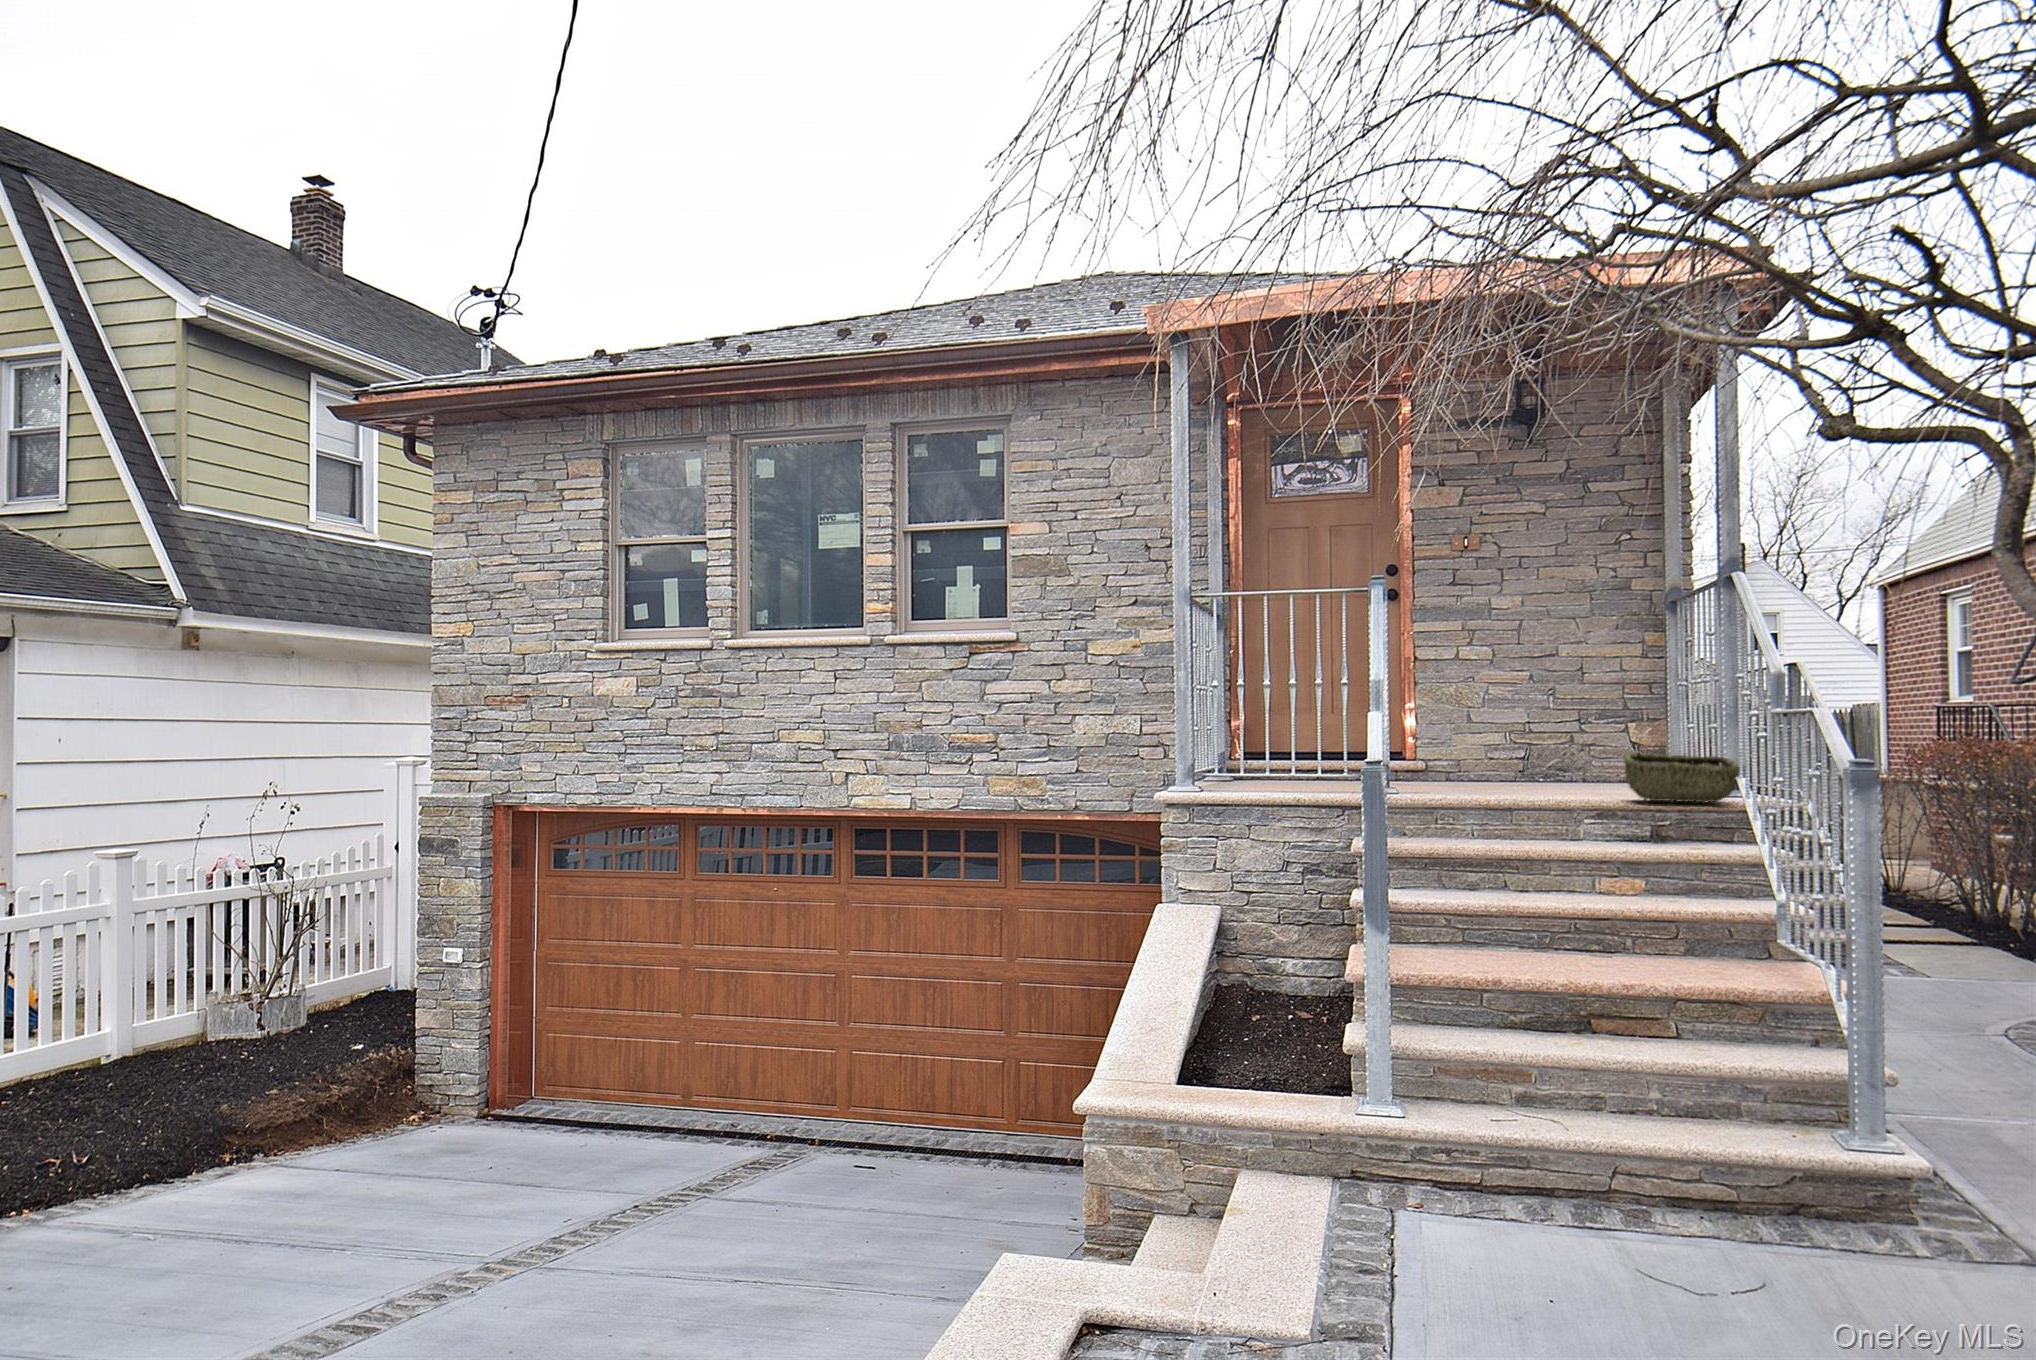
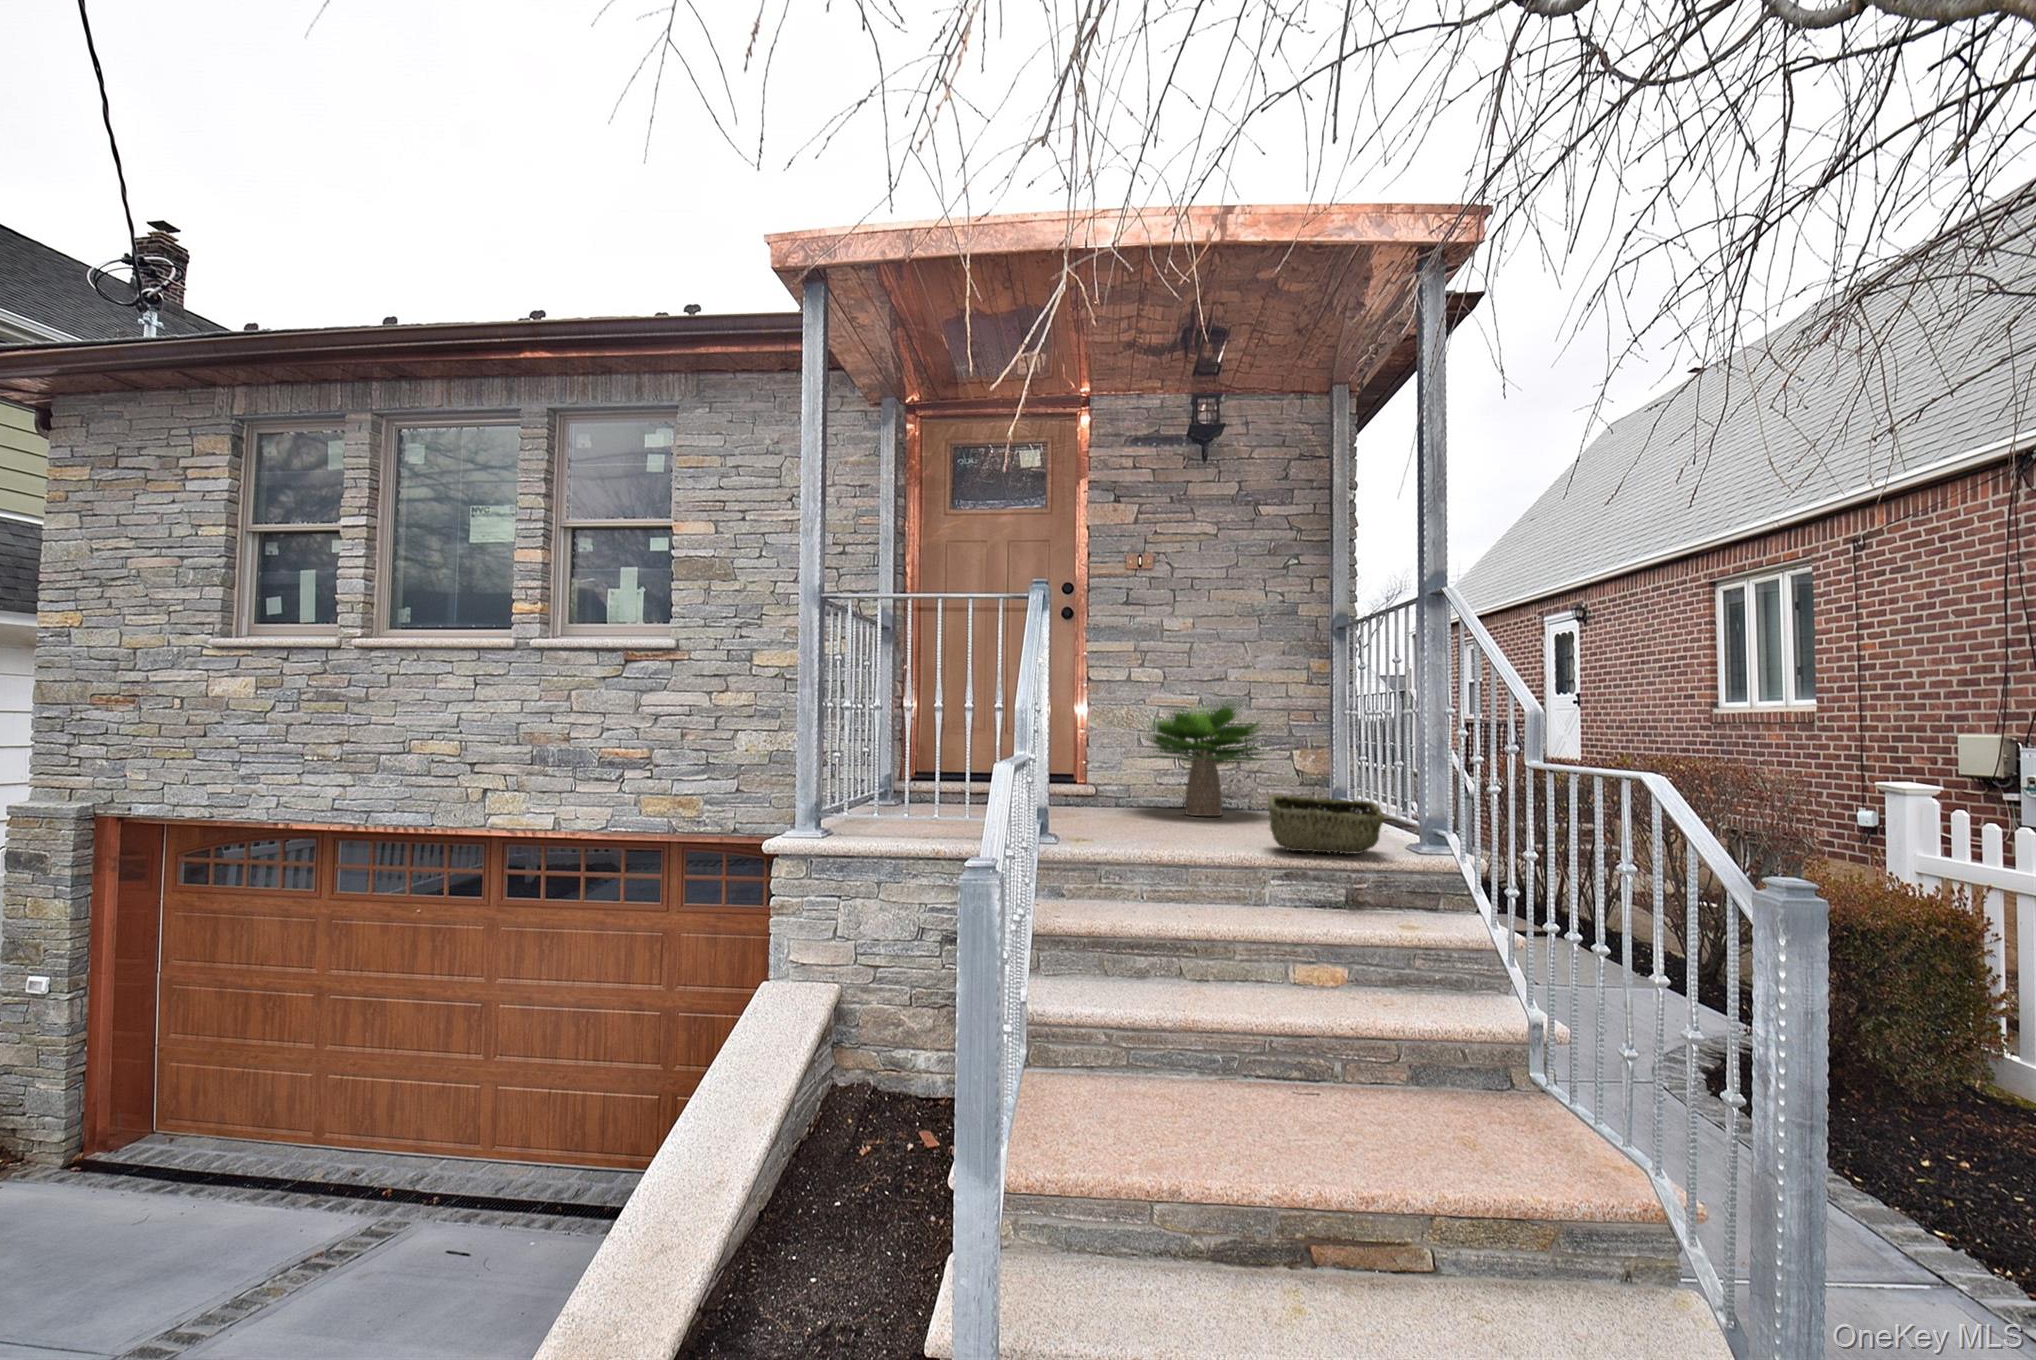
potted plant: none [1470,667,1617,783] -> present [1147,703,1267,816]

